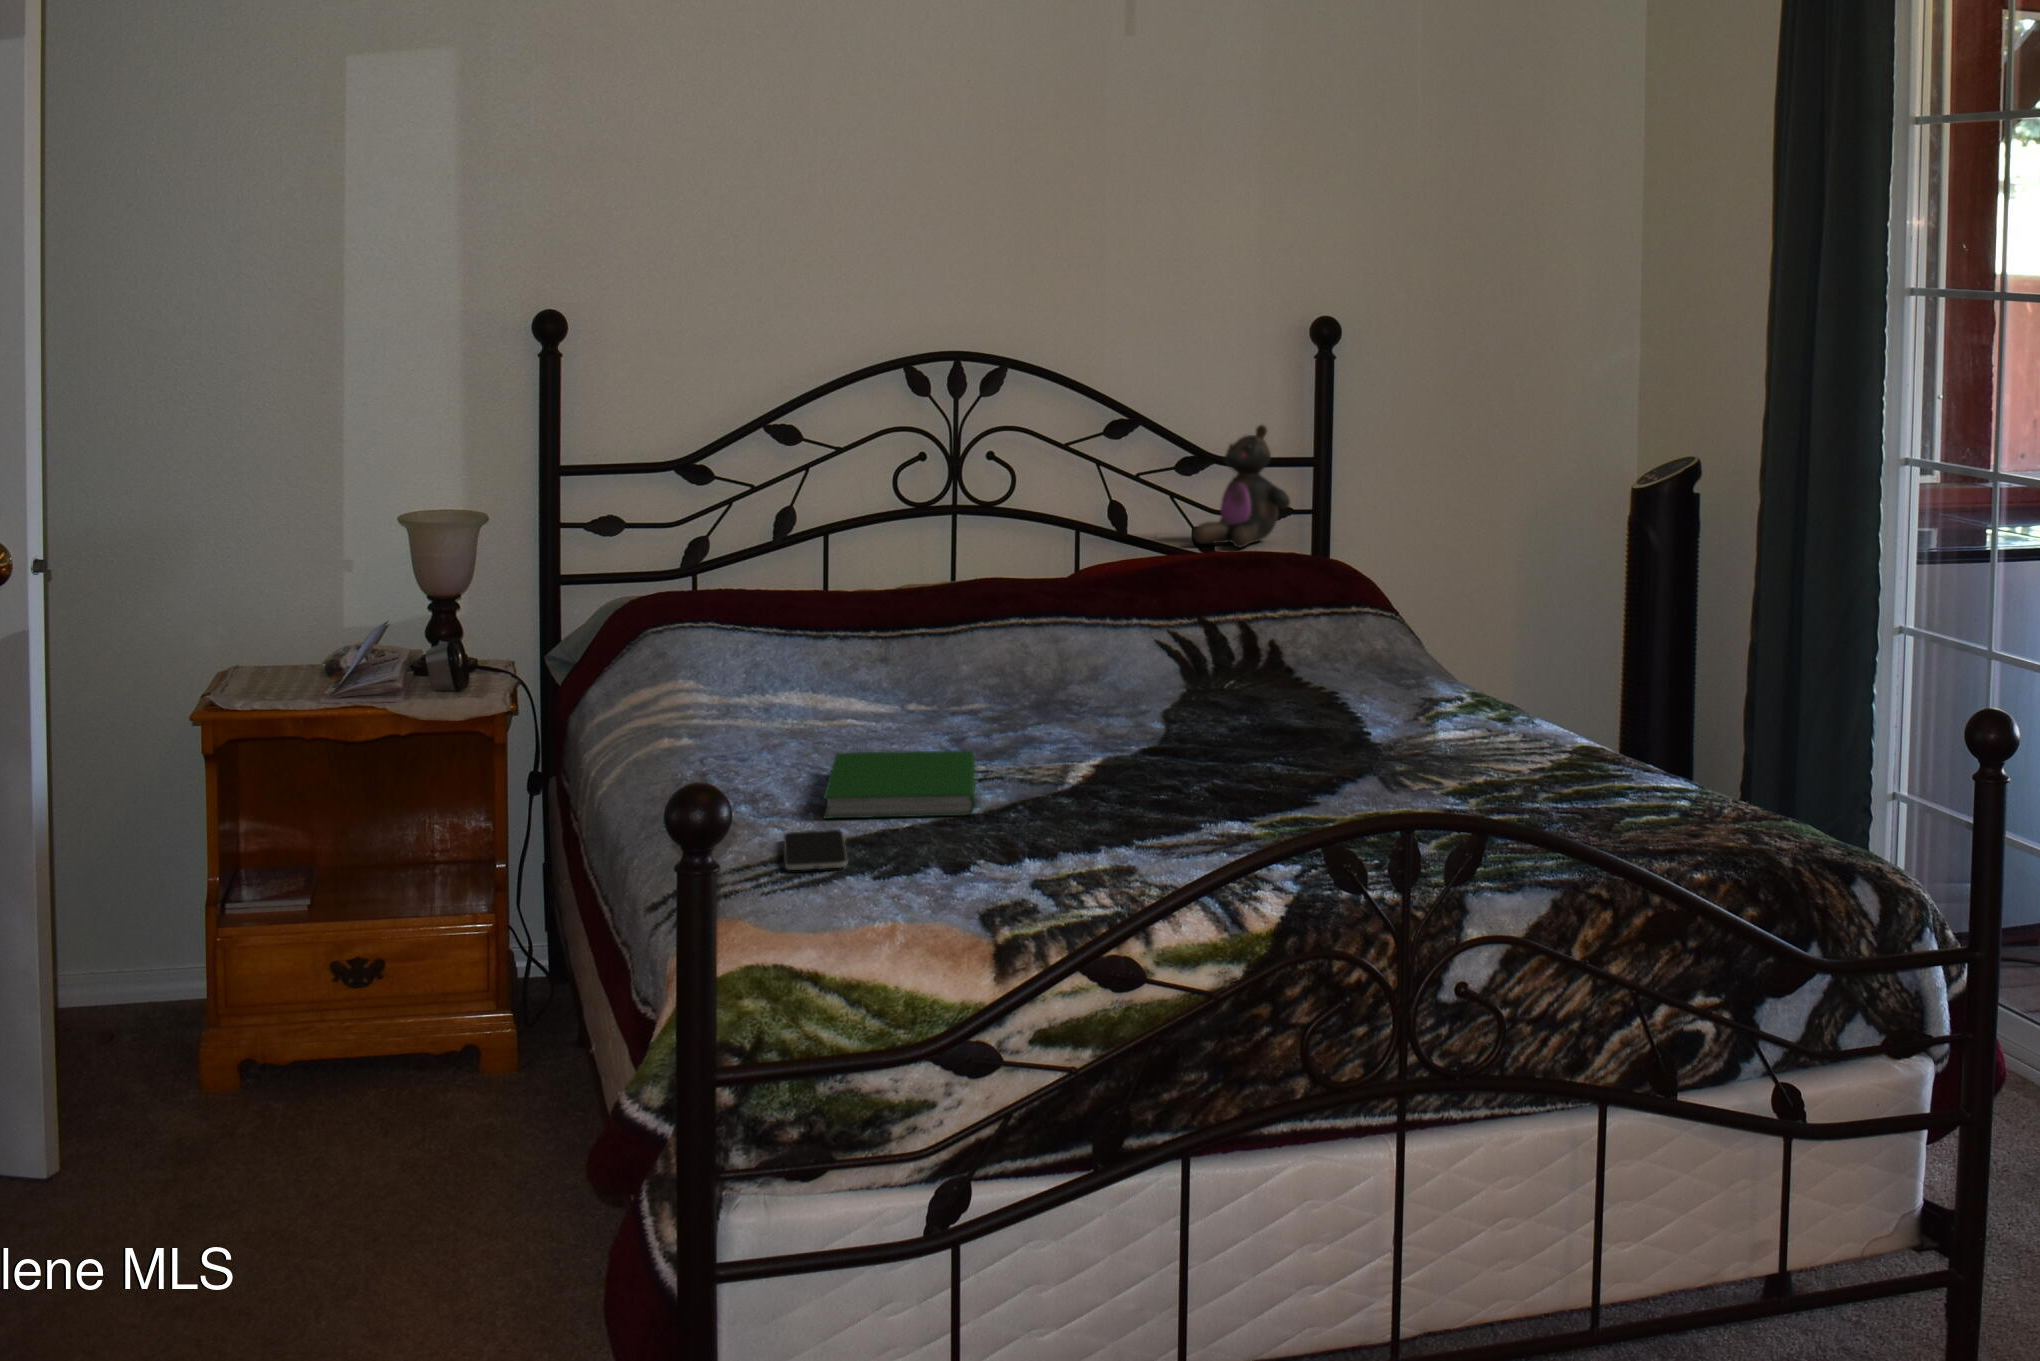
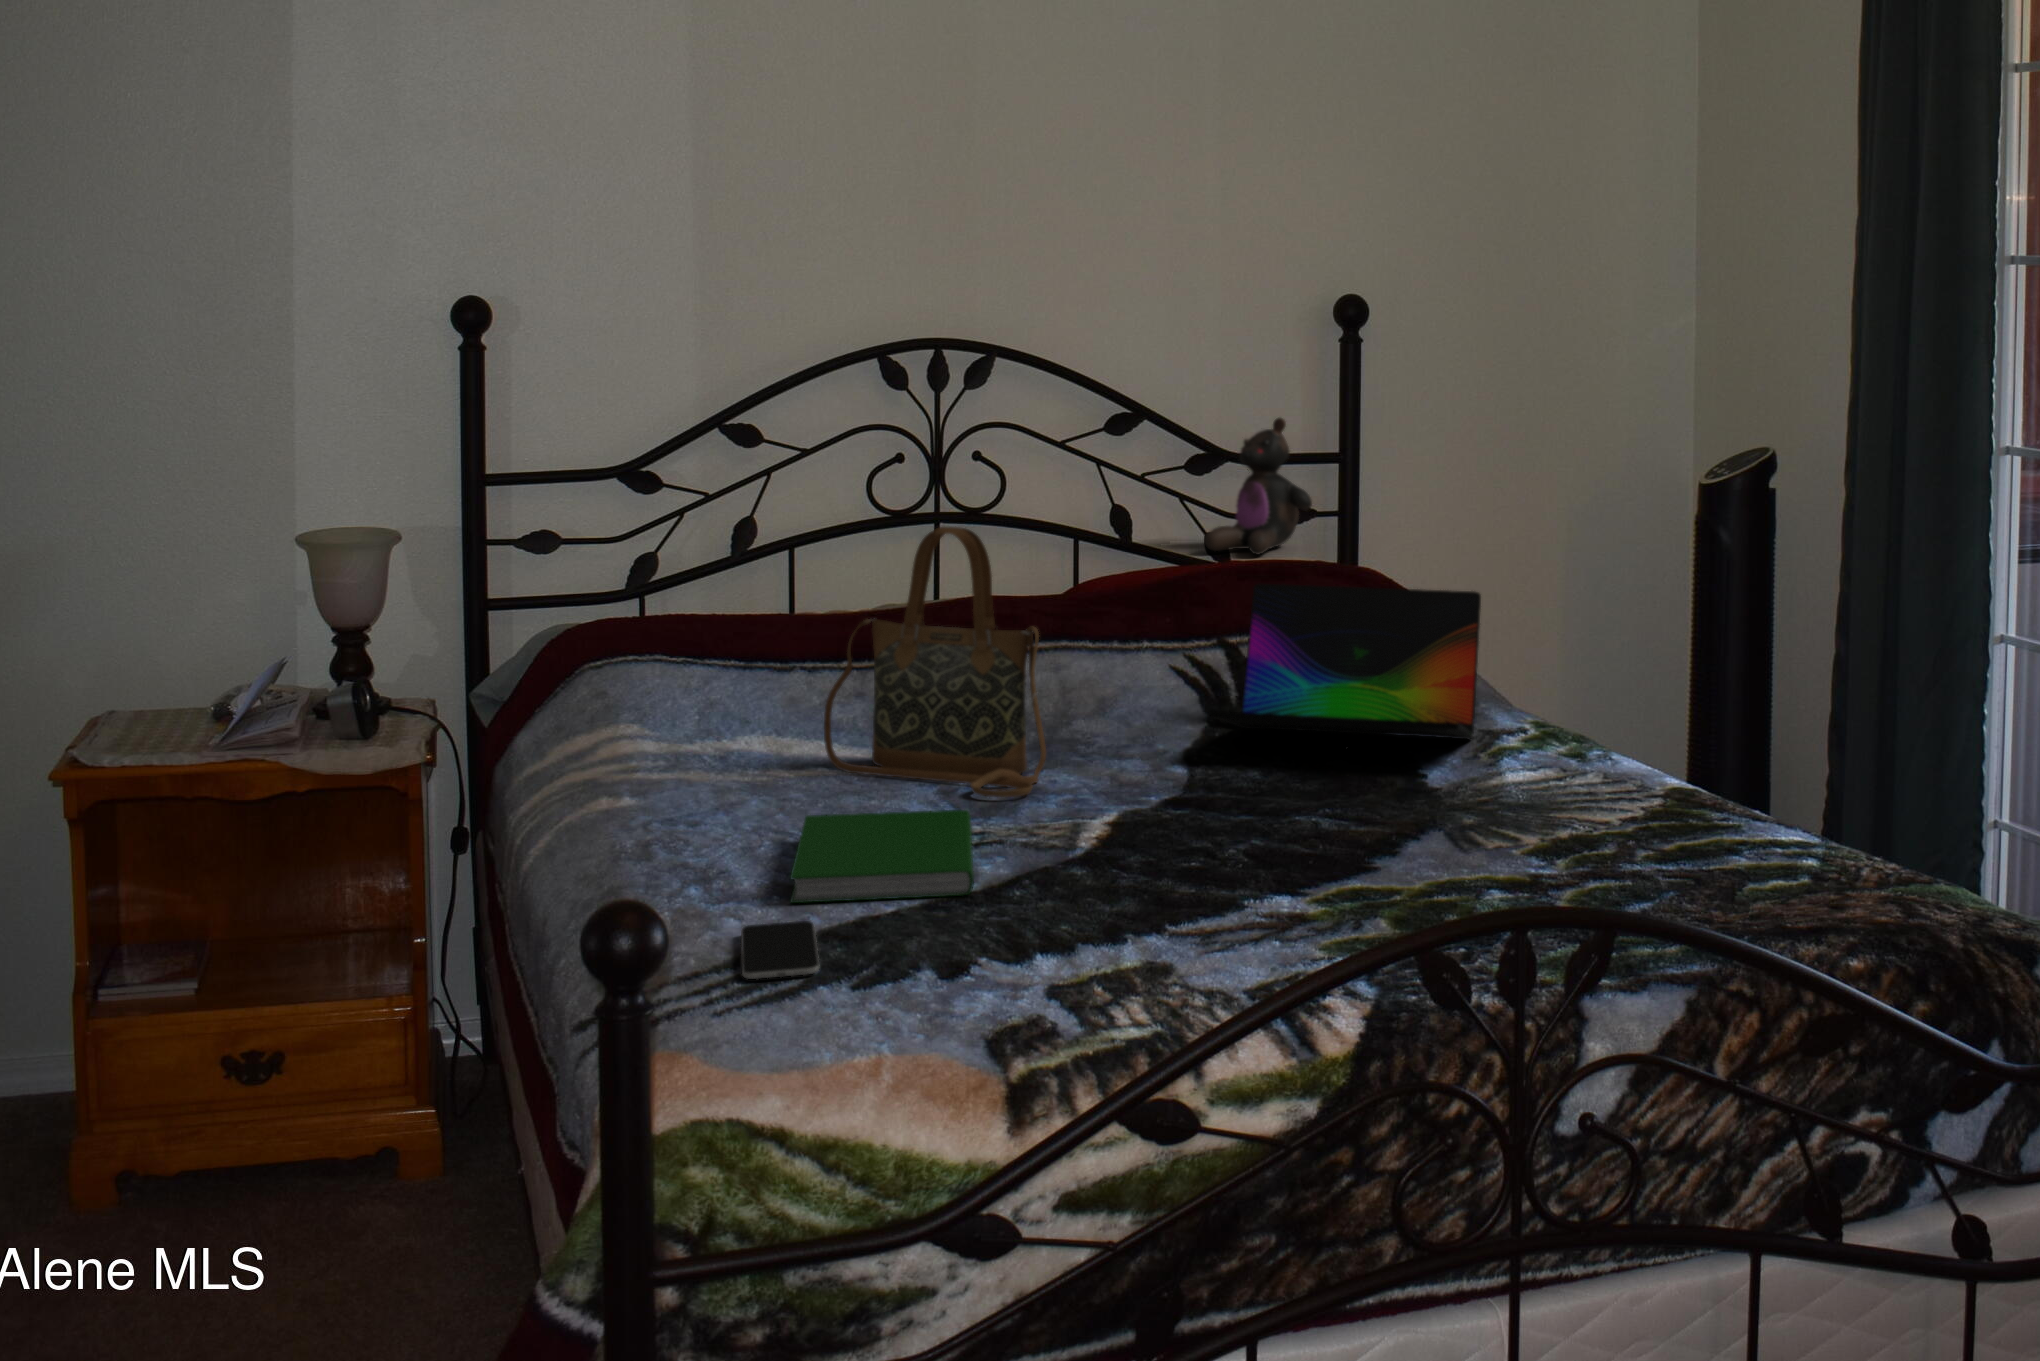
handbag: none [852,514,1042,744] -> present [824,527,1046,797]
laptop: none [1183,569,1426,711] -> present [1209,584,1481,739]

